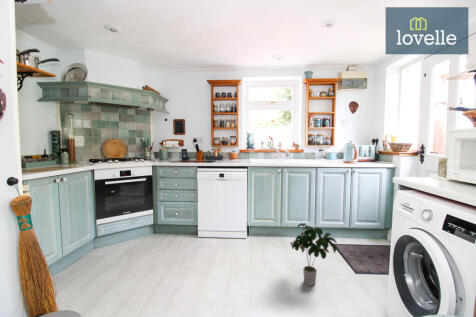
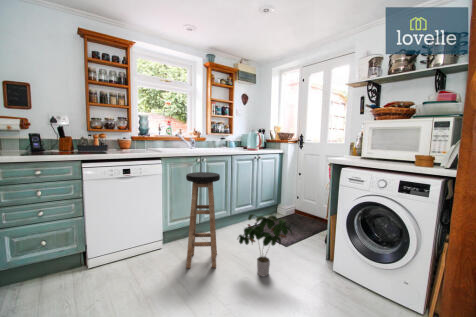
bar stool: none [252,181,283,264] -> present [186,172,220,268]

